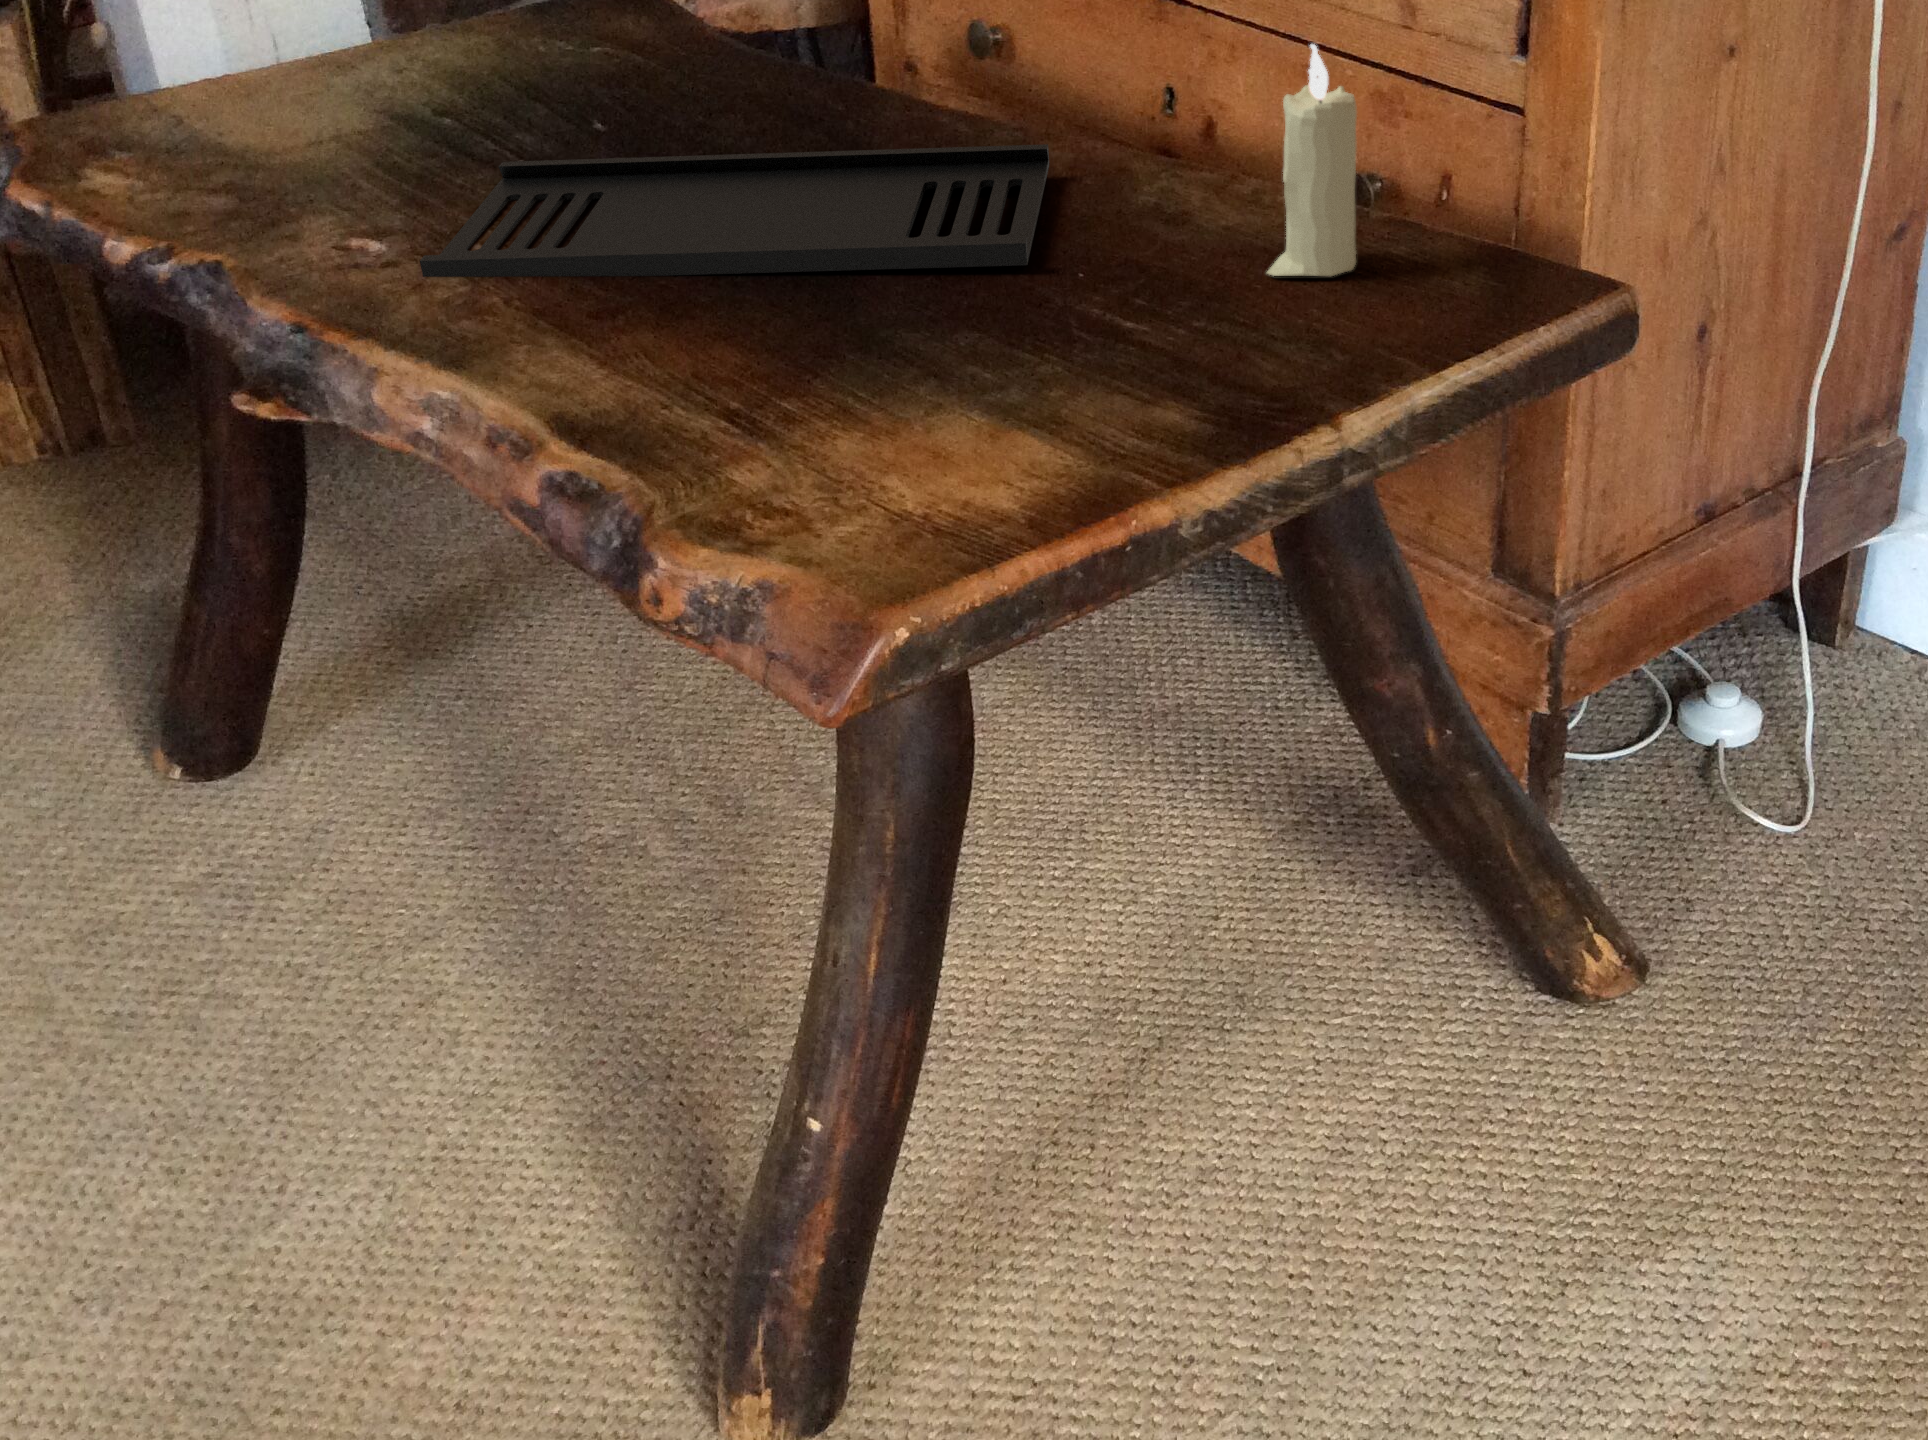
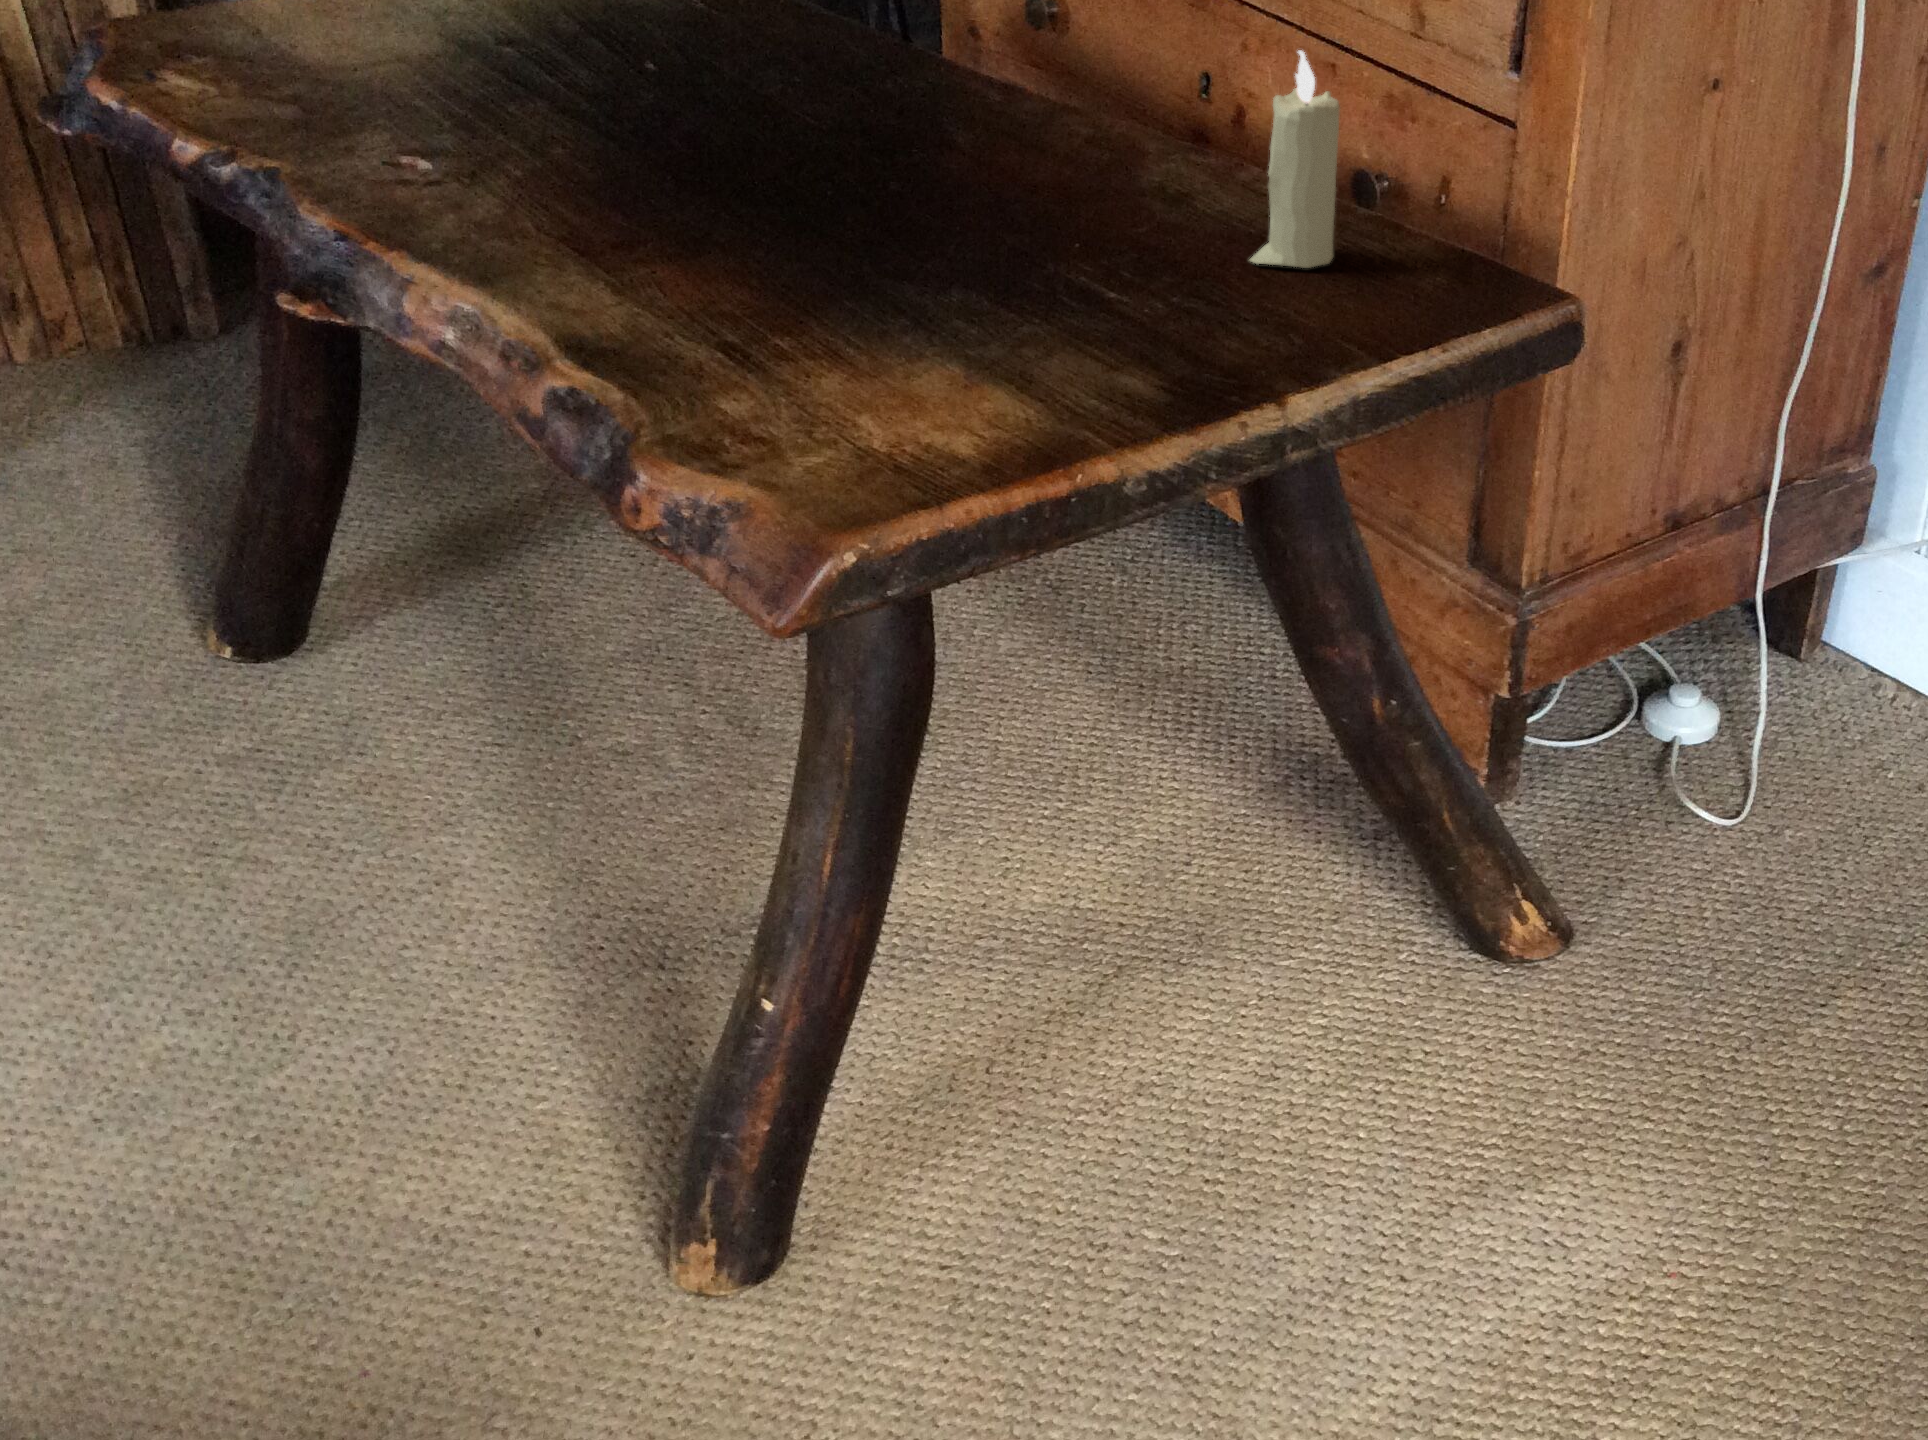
tray: present [420,144,1049,277] -> none [466,97,1069,235]

